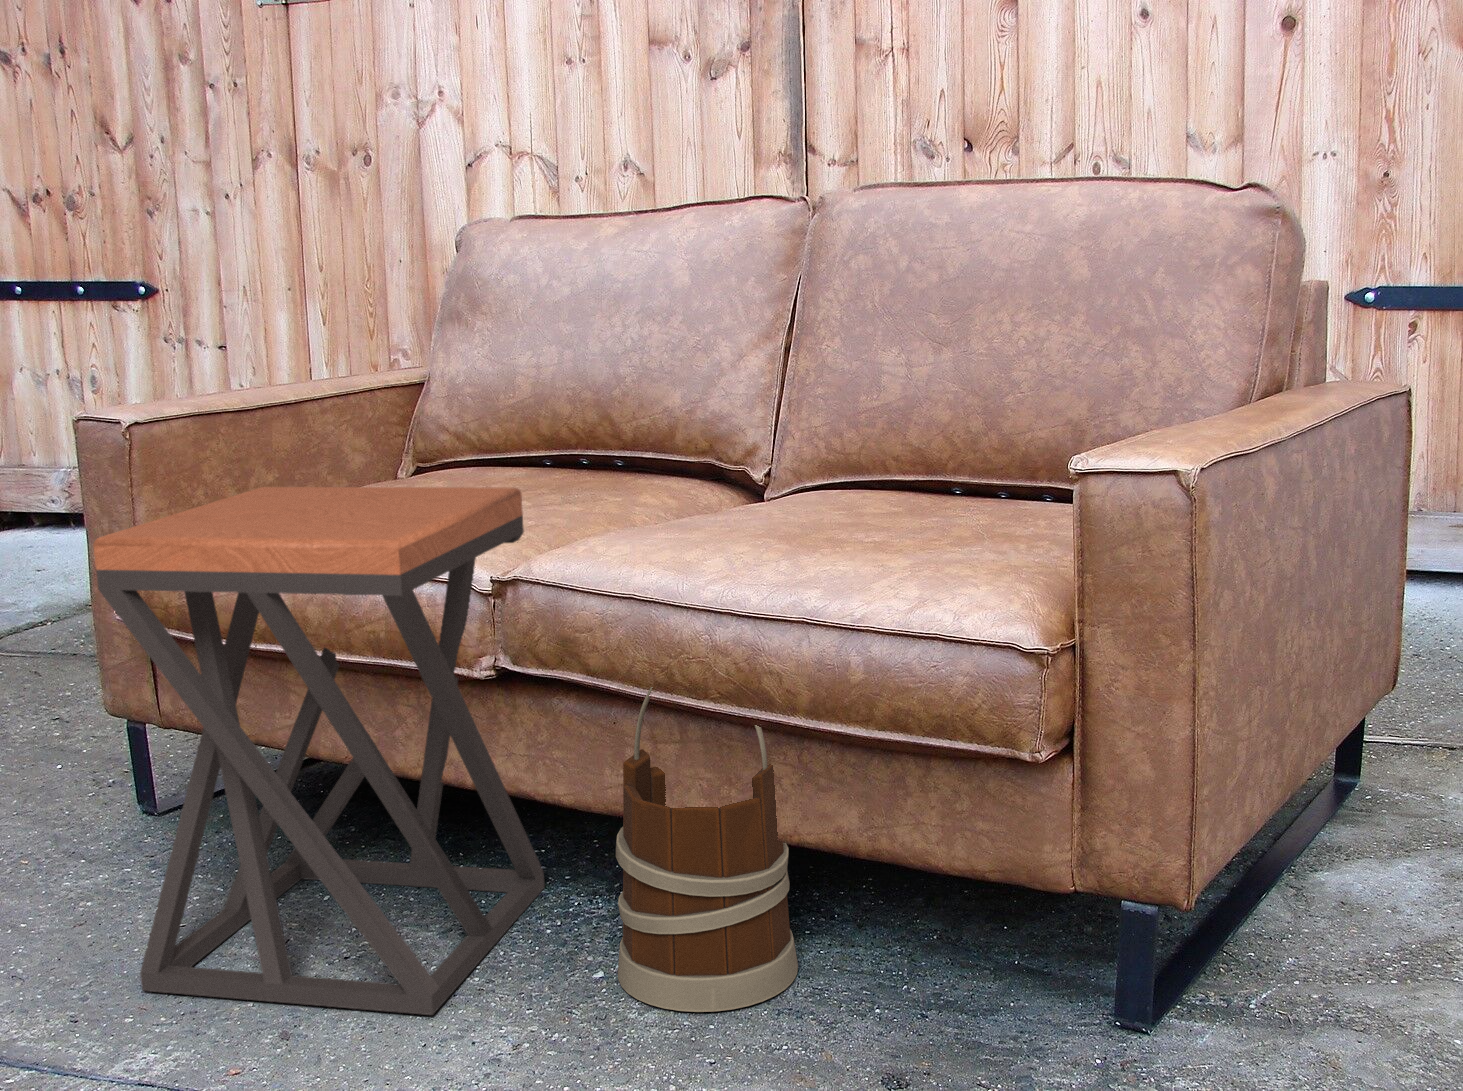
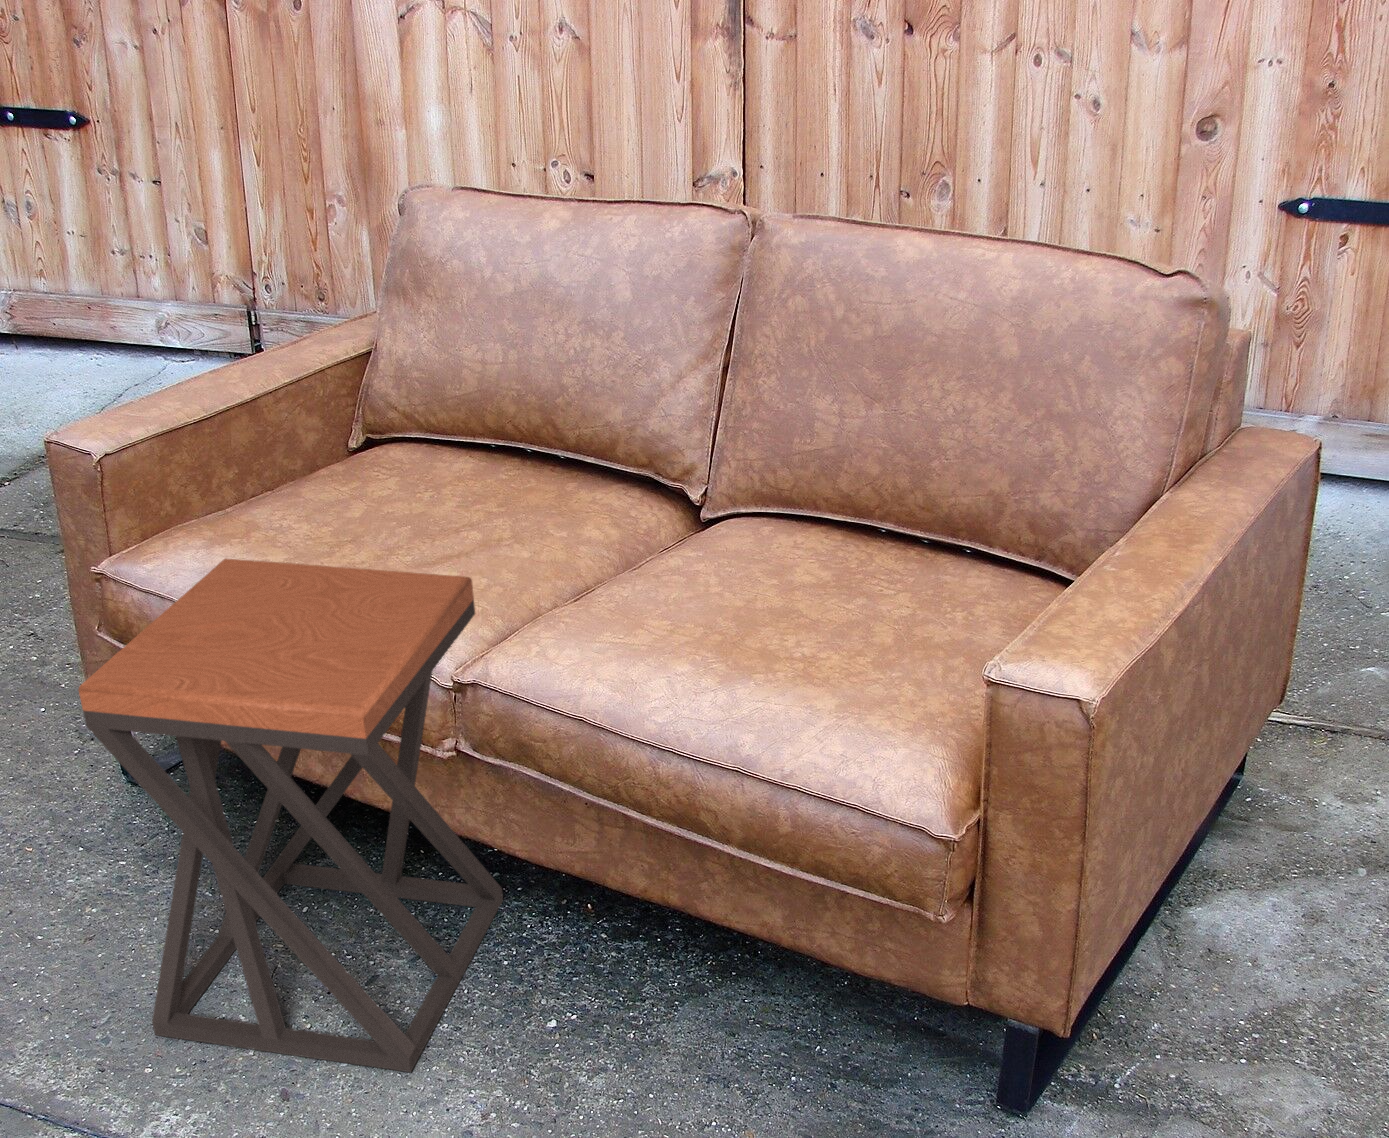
wooden bucket: present [616,687,798,1012] -> none [567,777,728,1072]

